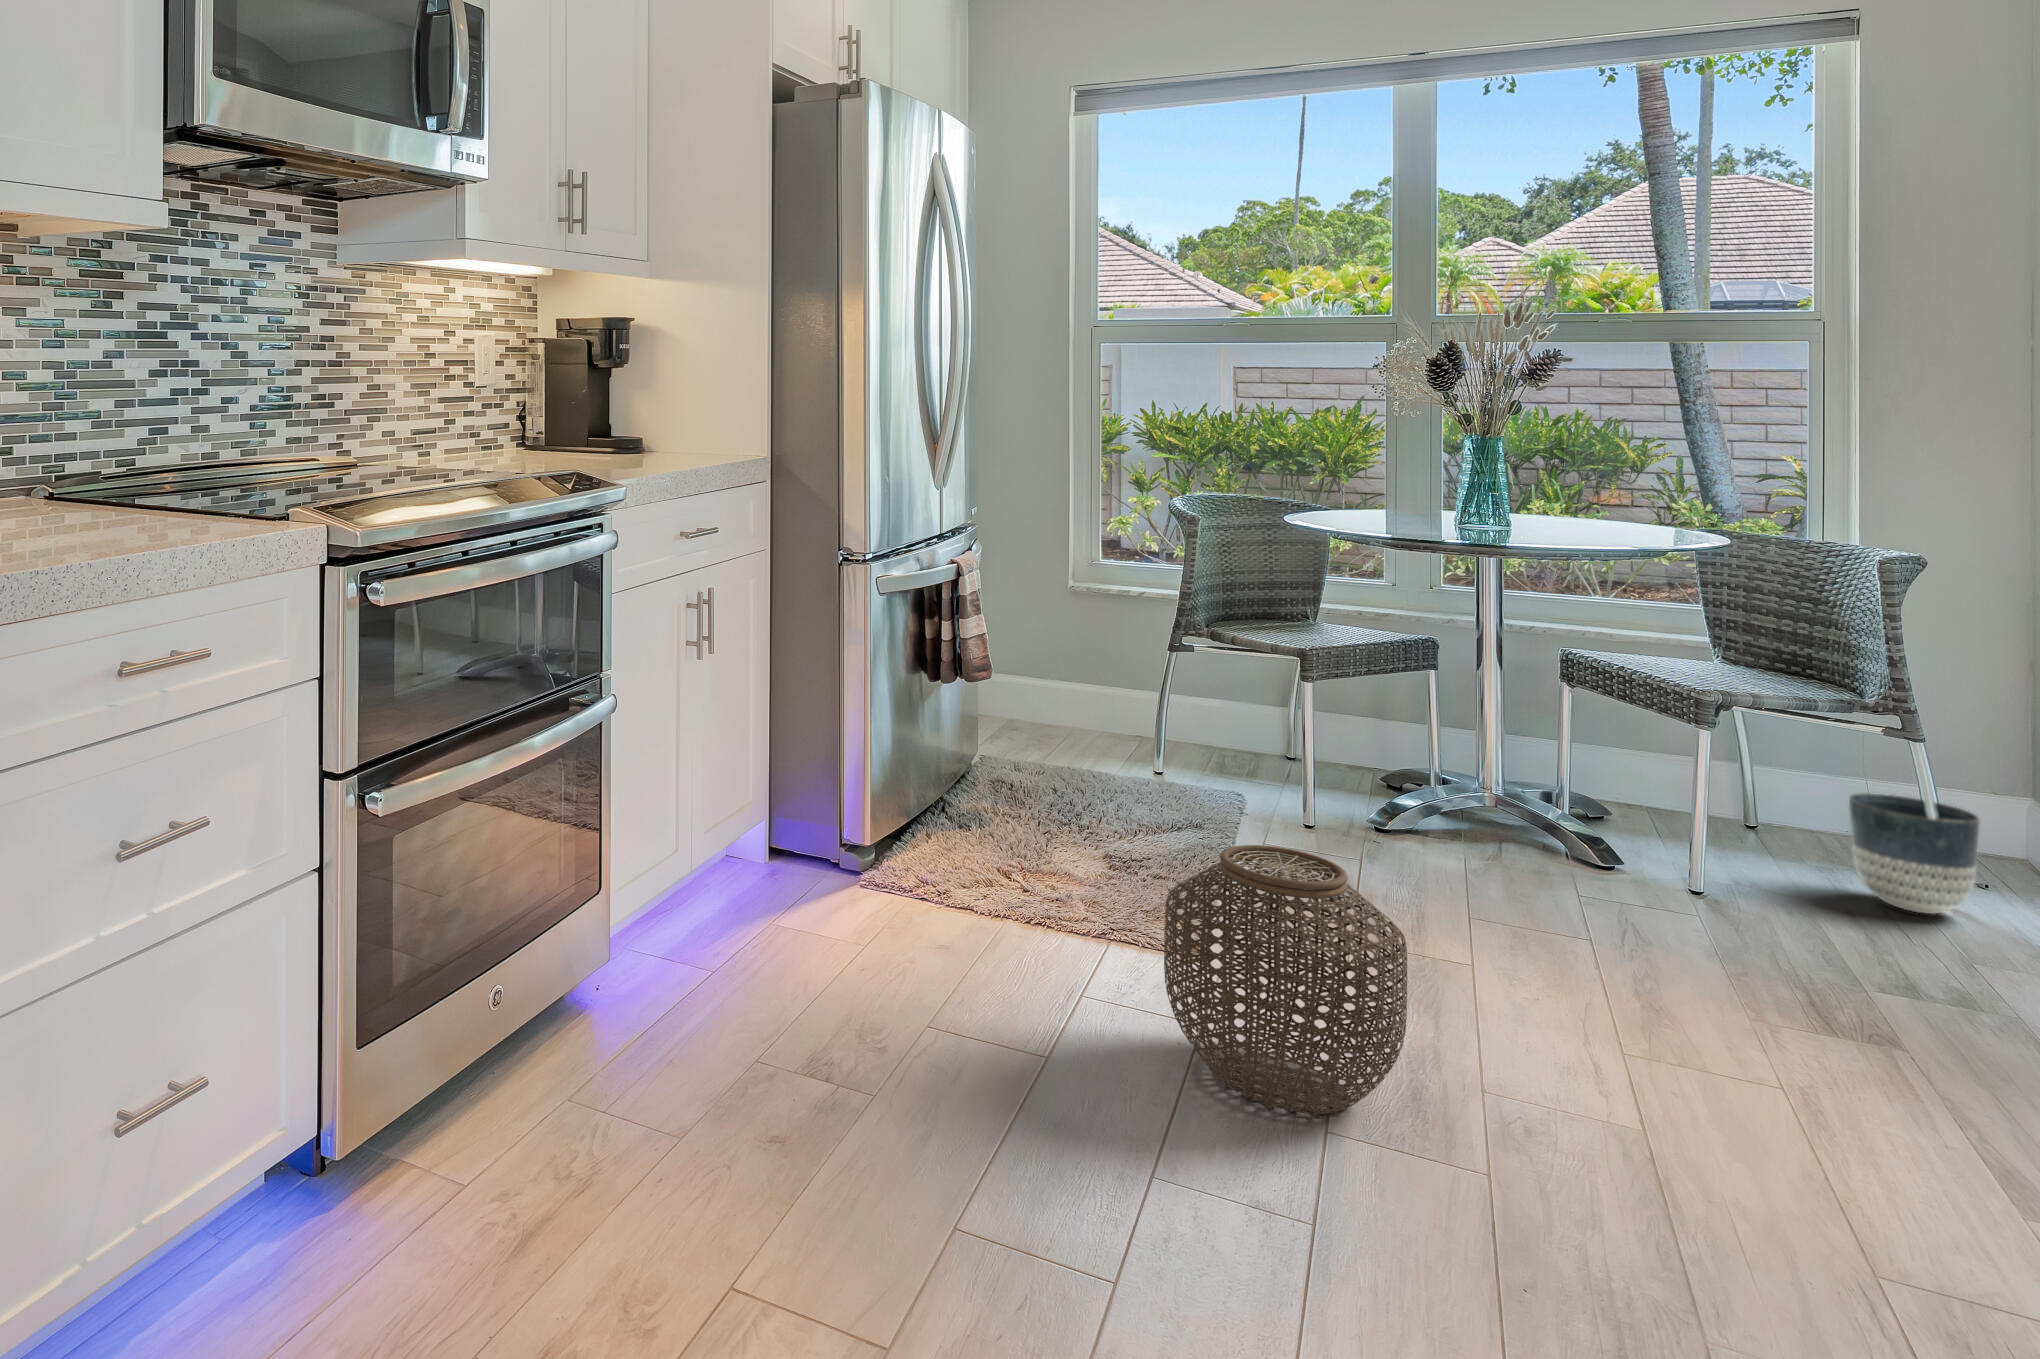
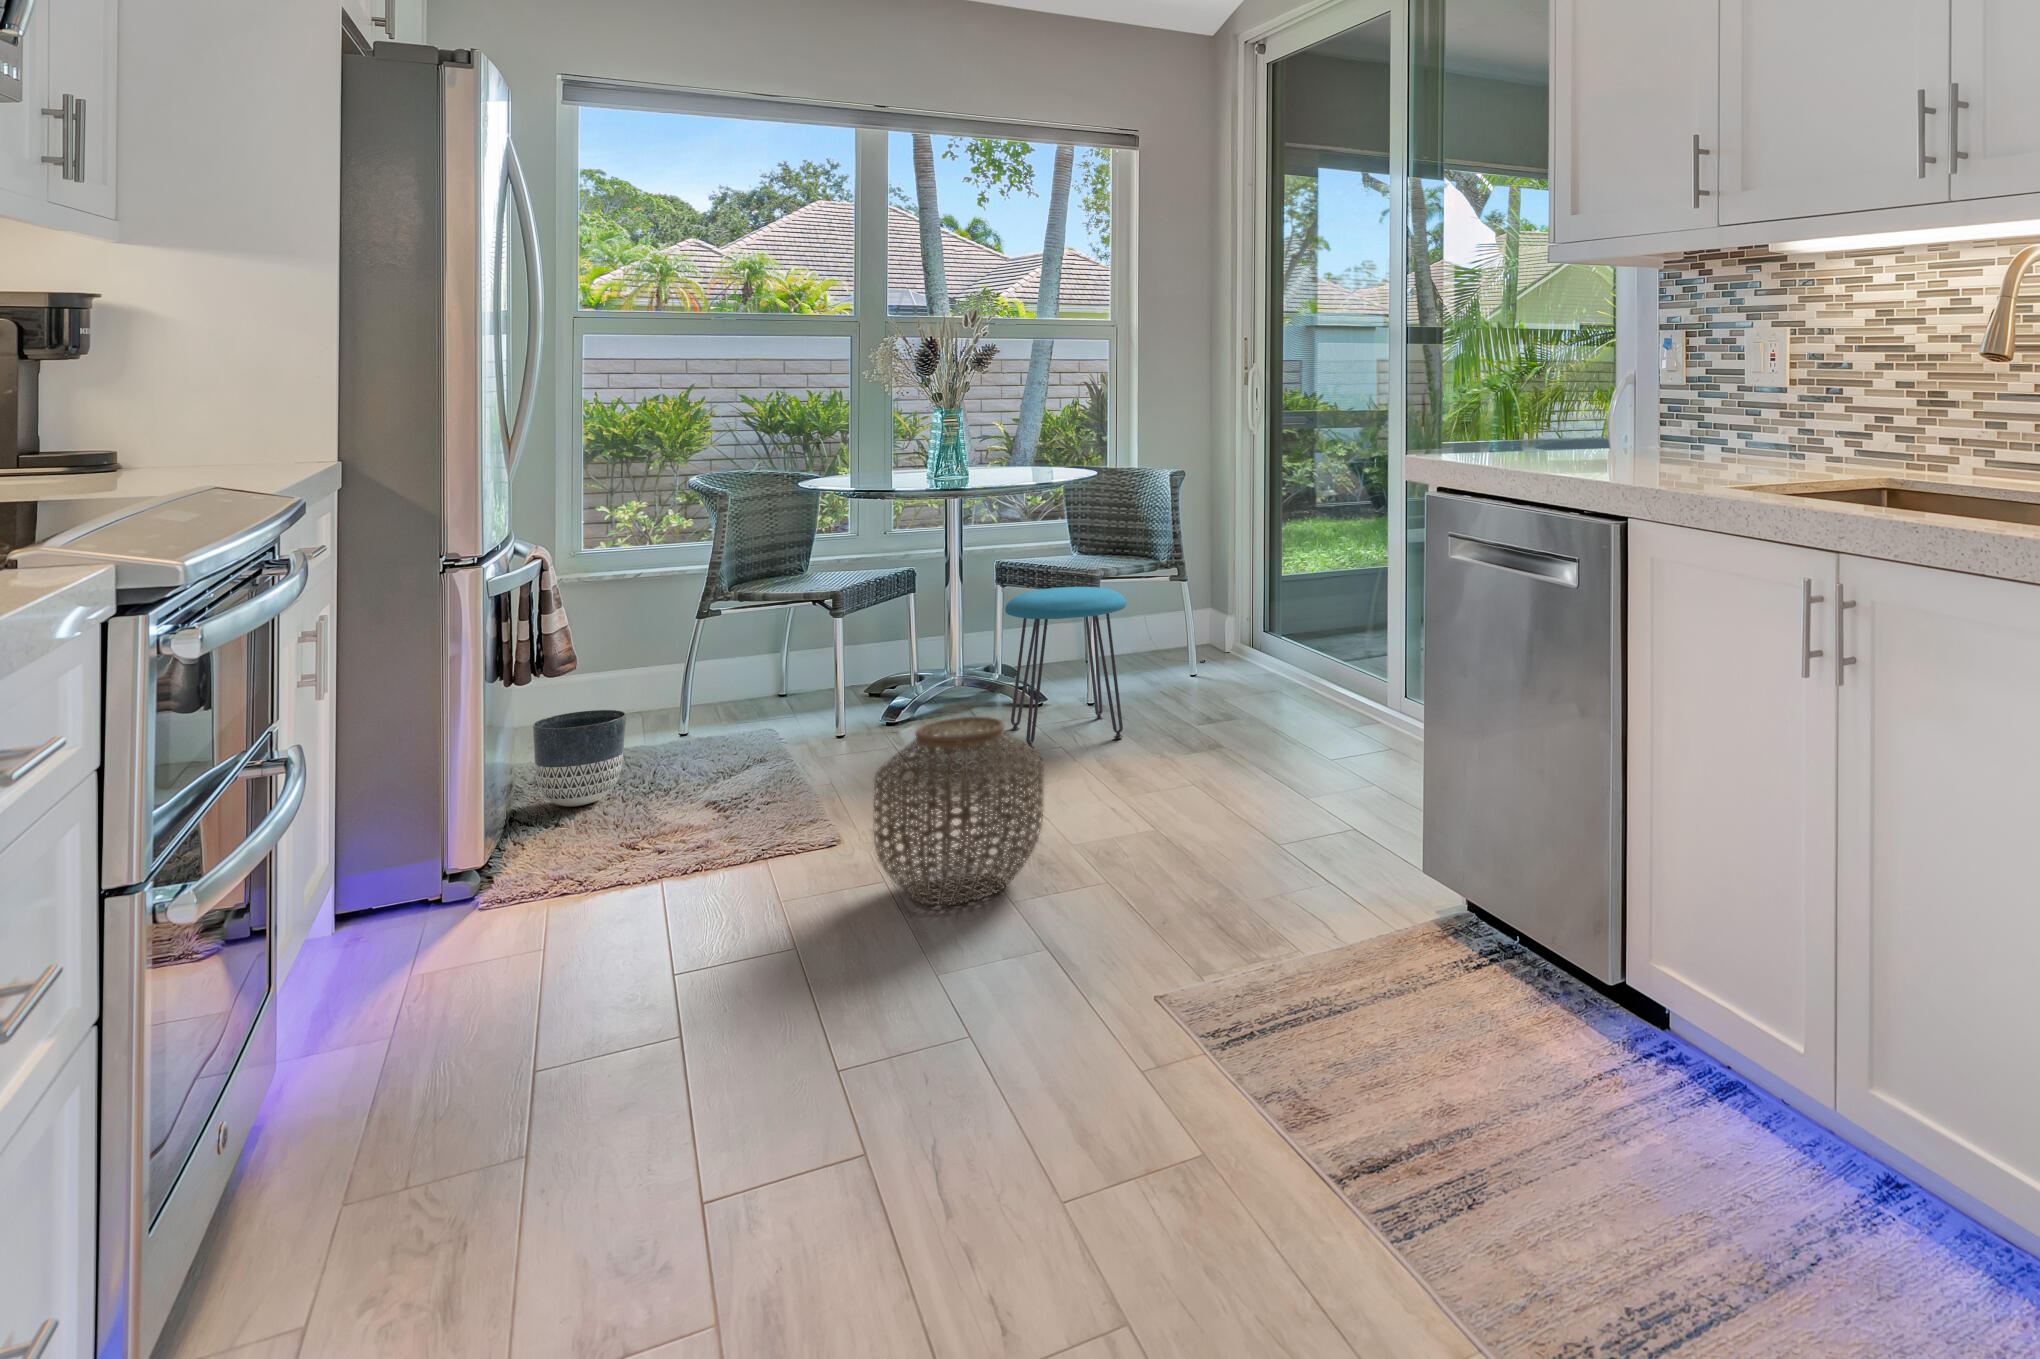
stool: none [1519,703,1738,966] -> present [1005,587,1126,749]
planter: present [1849,793,1980,914] -> present [533,710,626,807]

